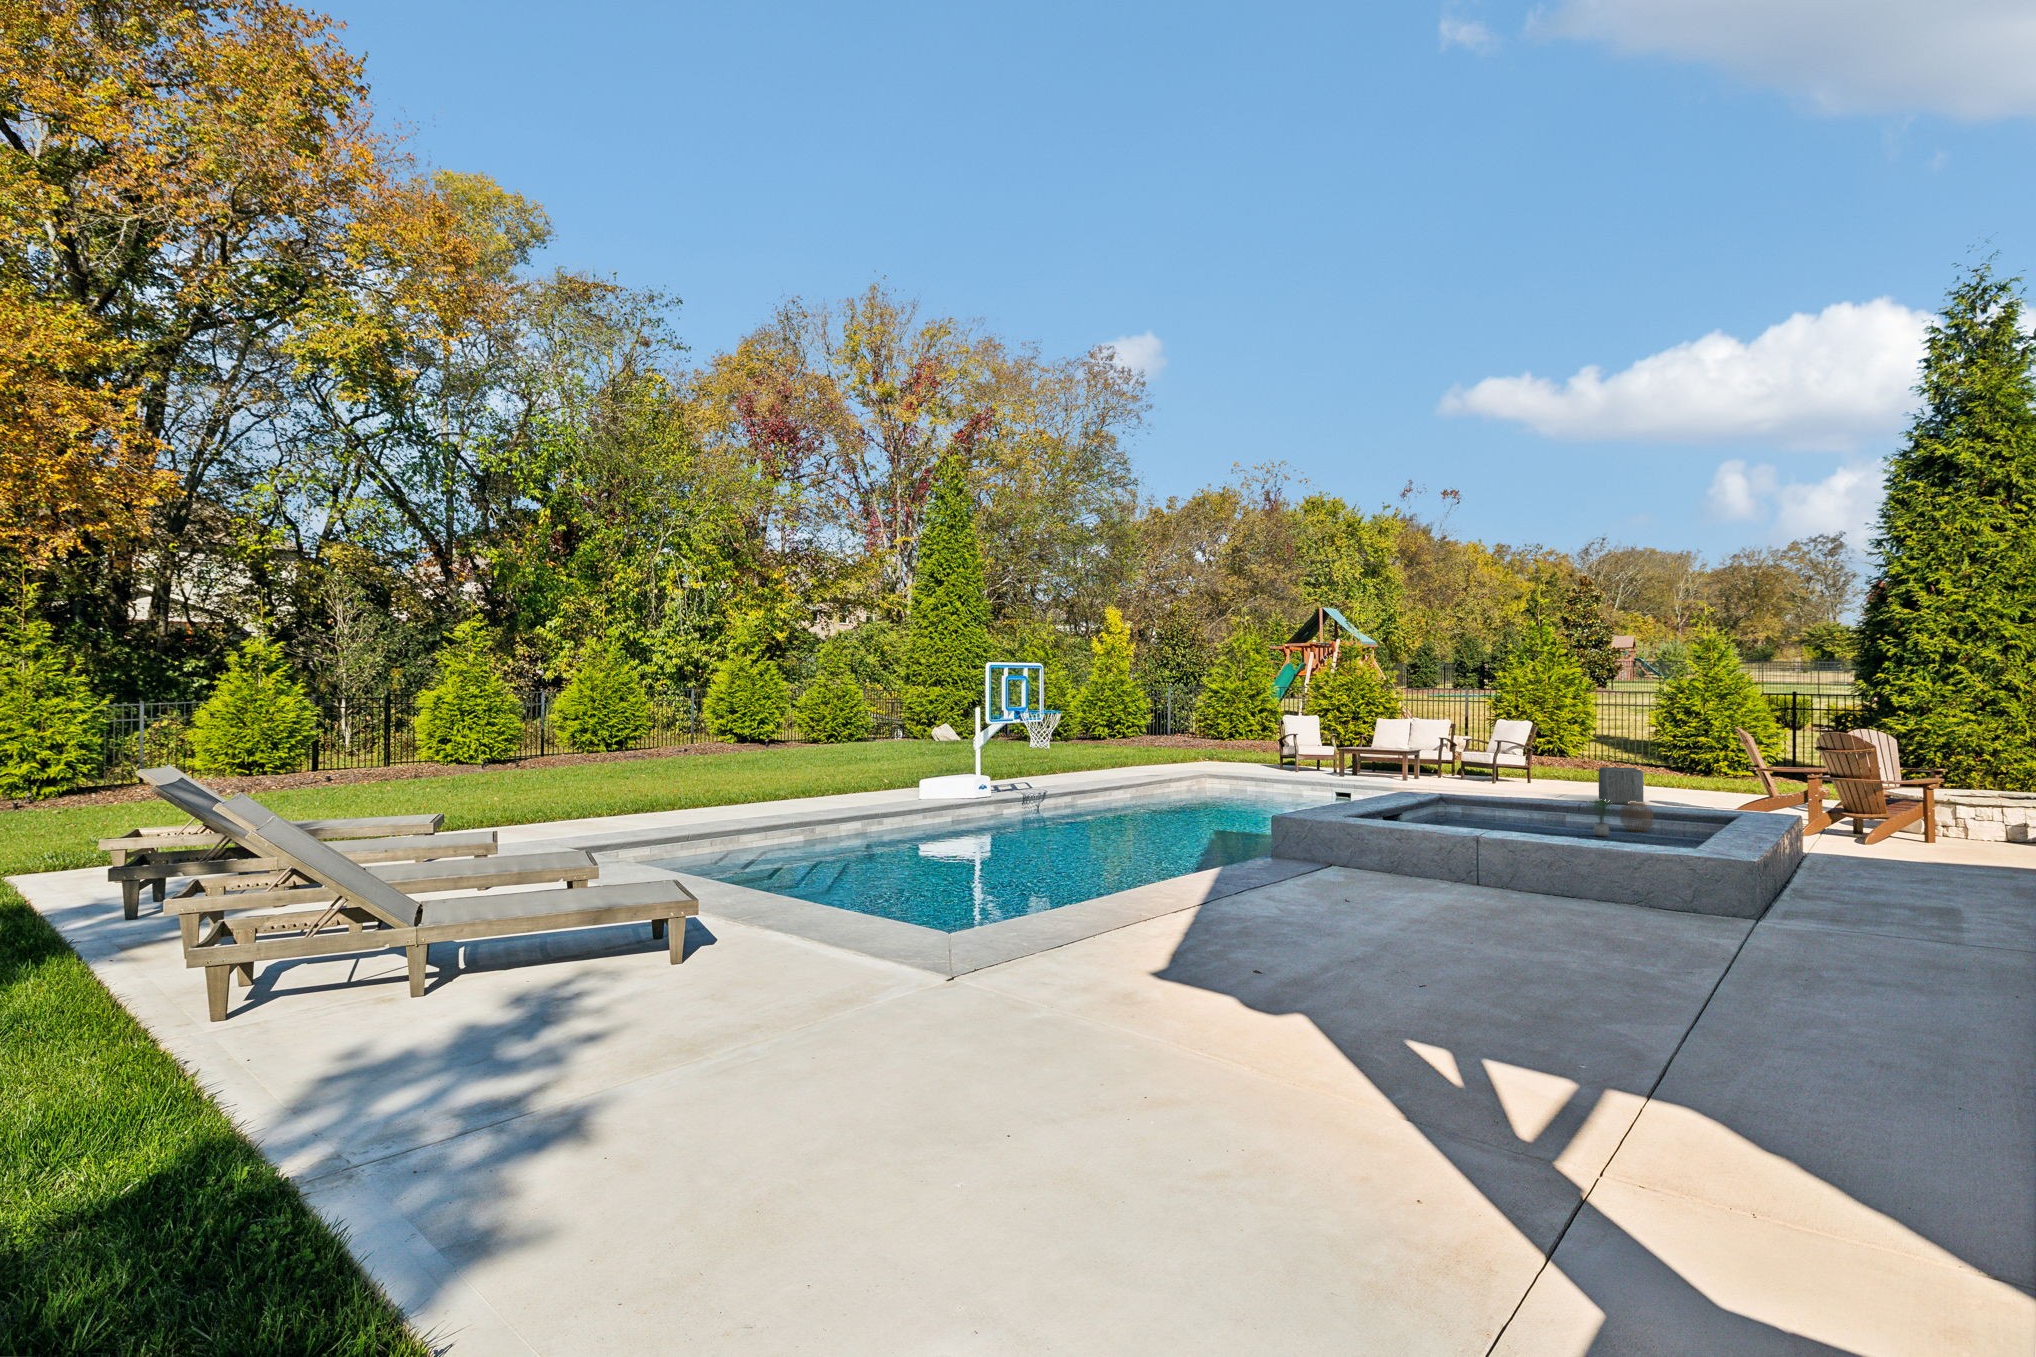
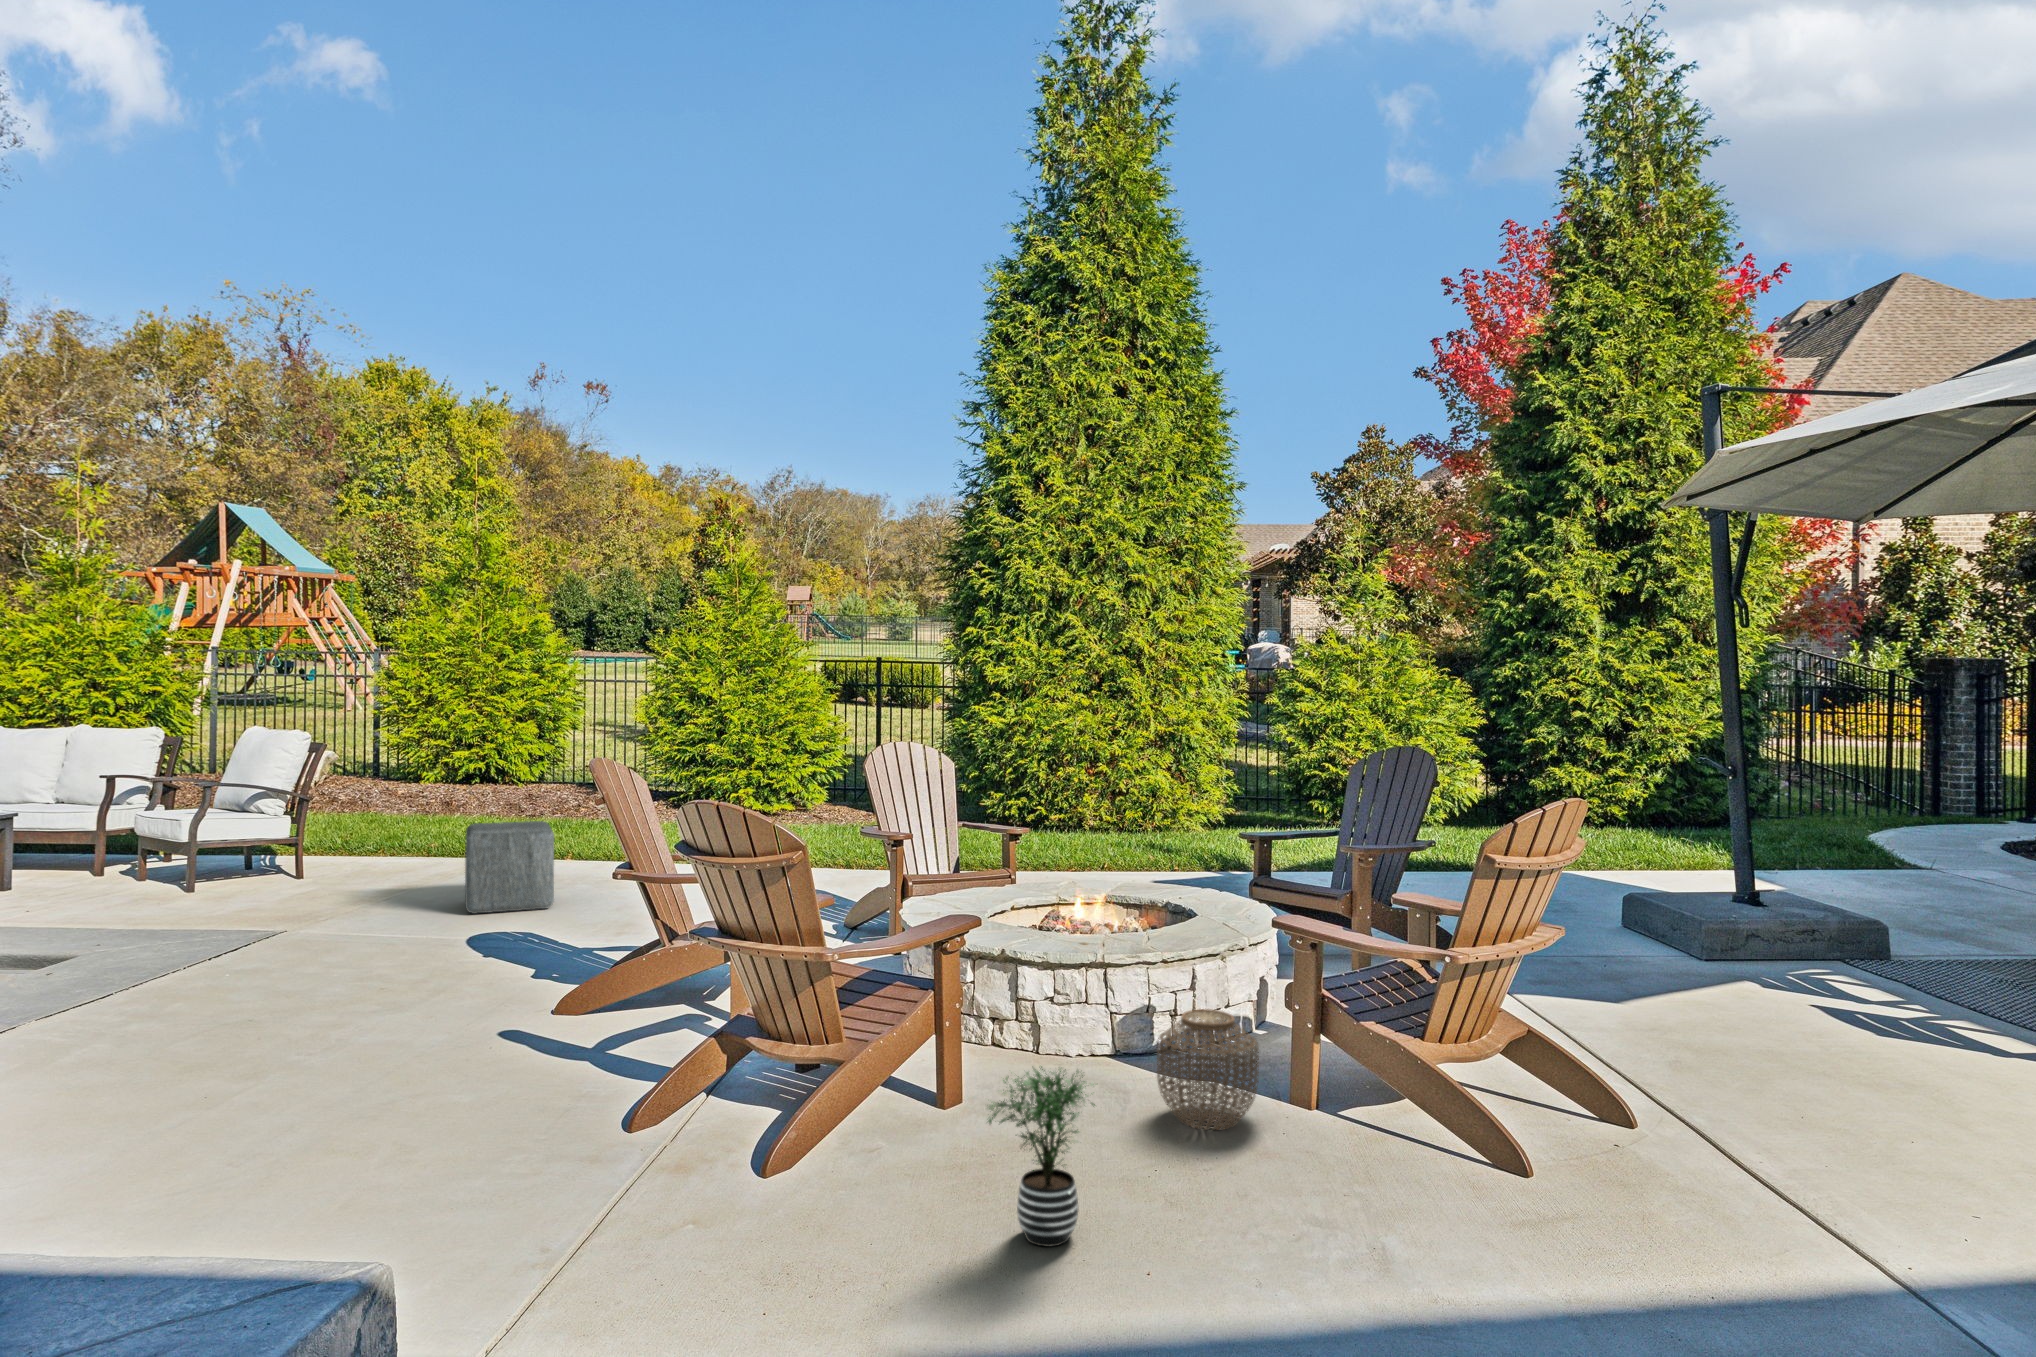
potted plant: present [1589,800,1612,837] -> present [988,1066,1095,1247]
woven basket: present [1621,802,1653,832] -> present [1157,1009,1259,1130]

